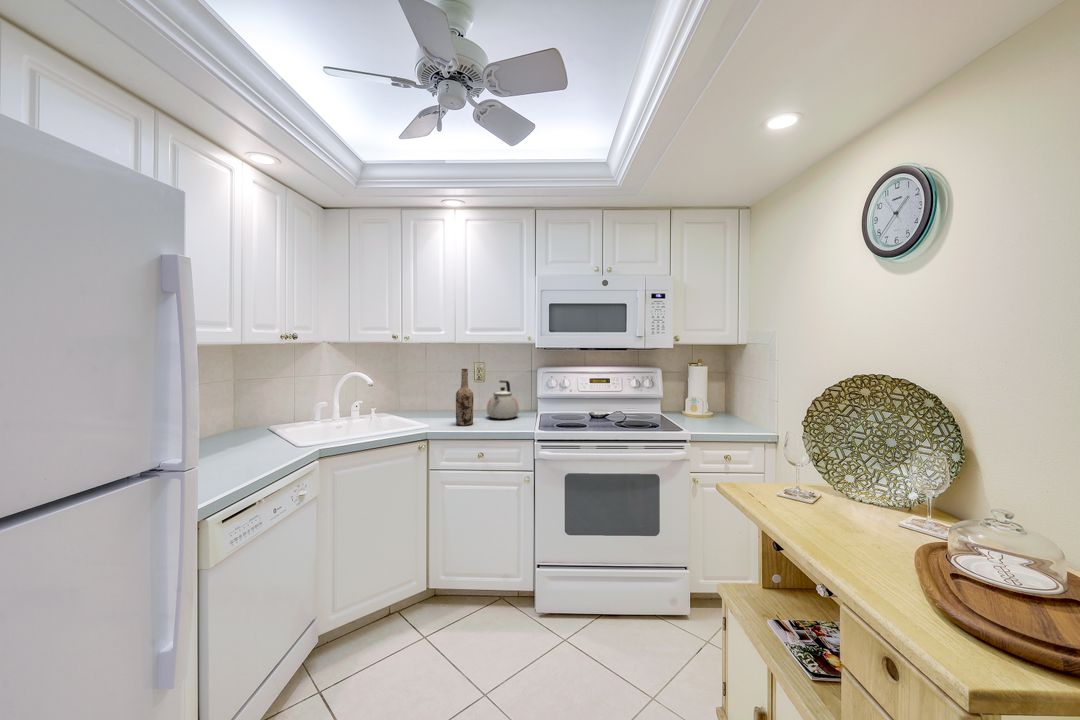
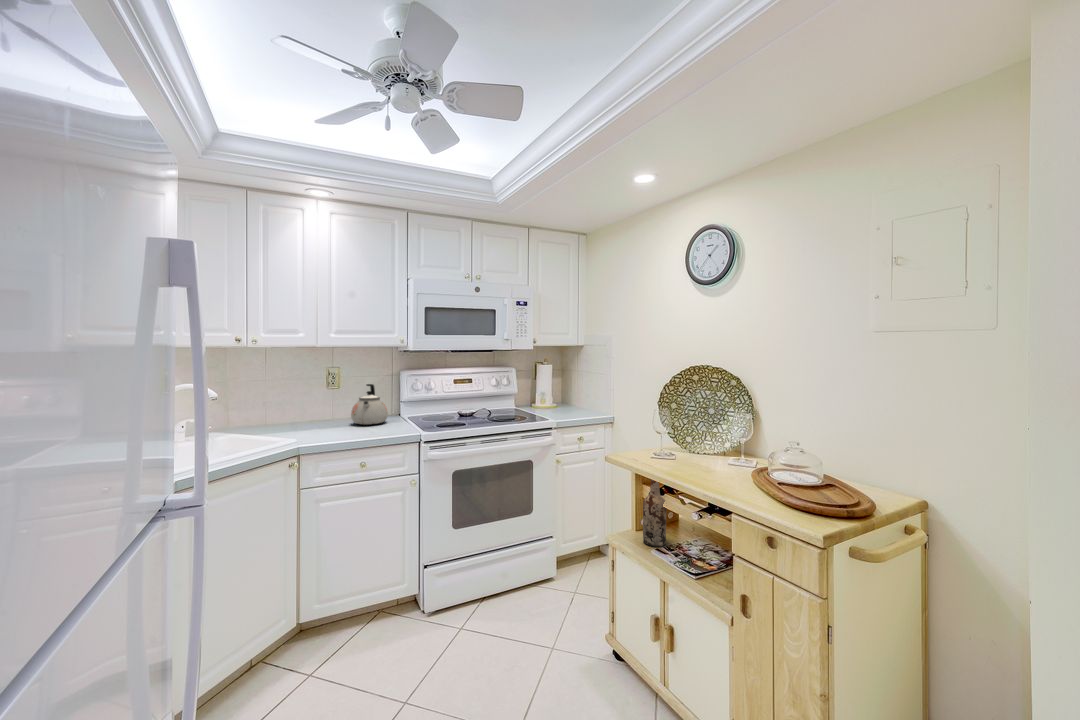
wine bottle: present [456,369,473,425] -> present [643,480,667,546]

